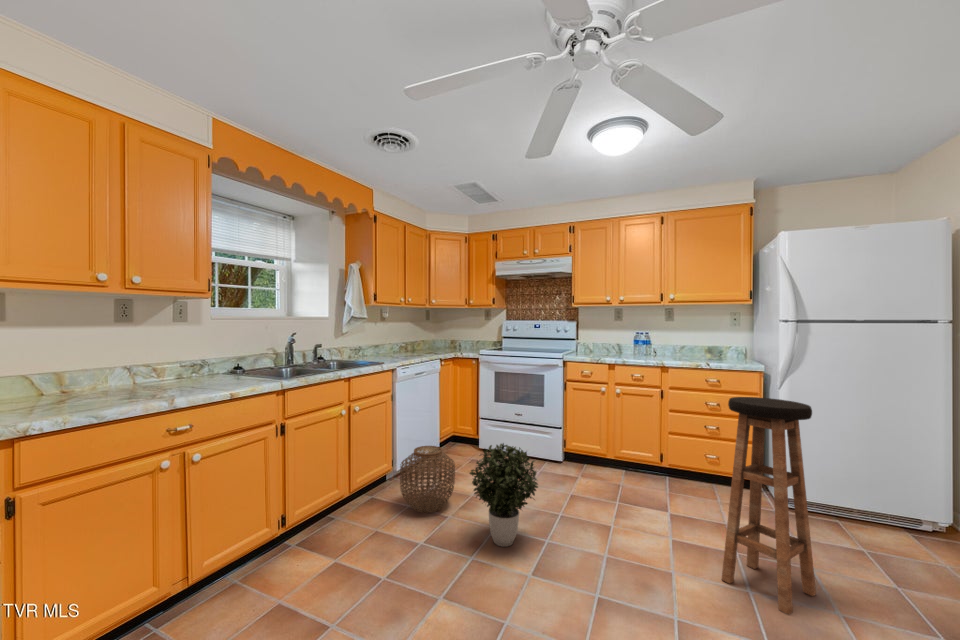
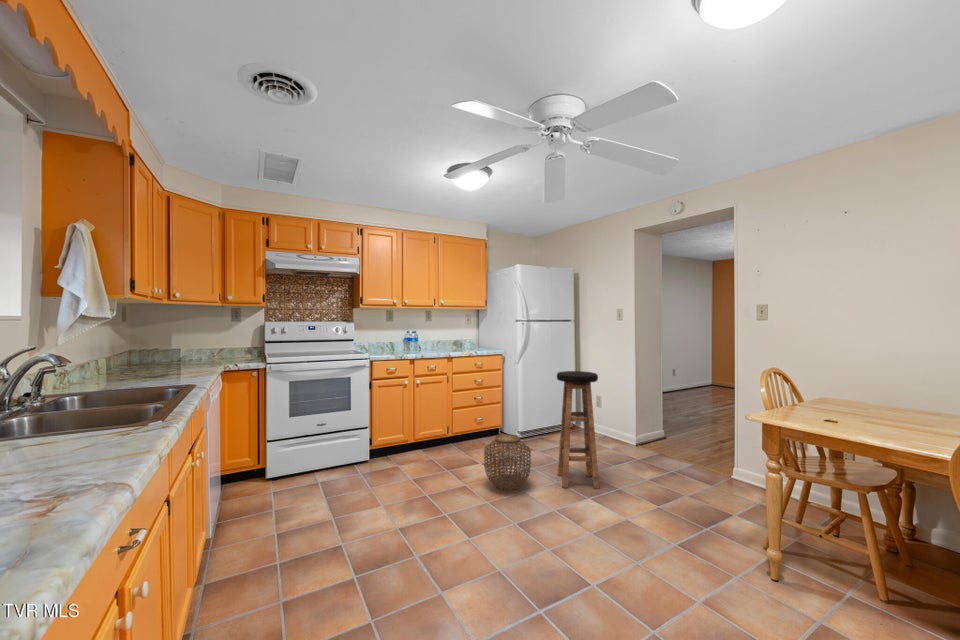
potted plant: present [470,443,538,547] -> none [414,446,477,542]
woven basket: present [400,446,455,513] -> present [484,434,531,490]

